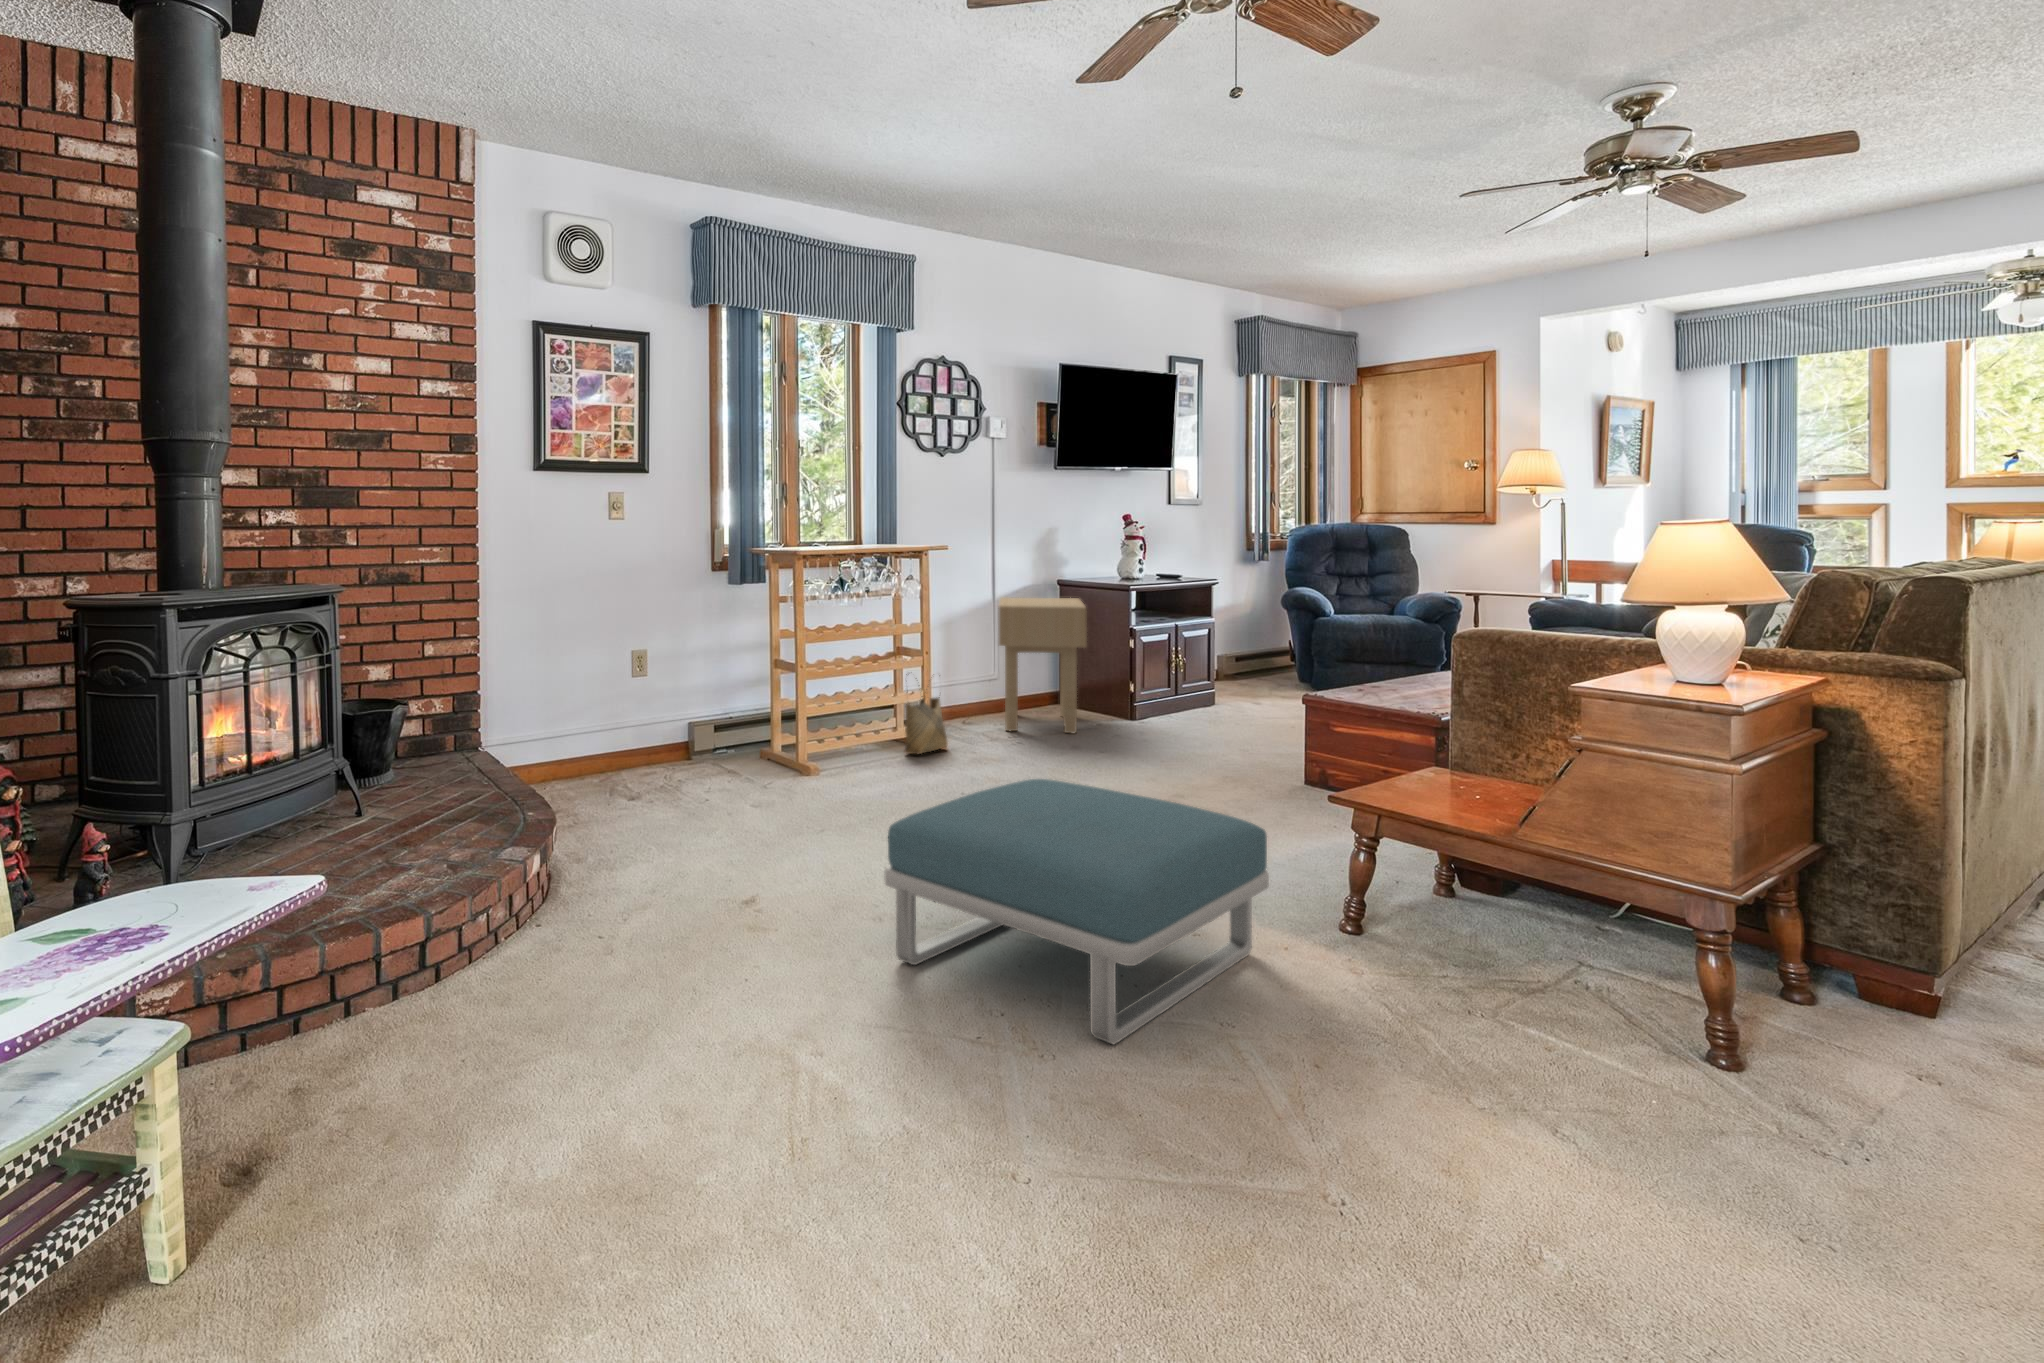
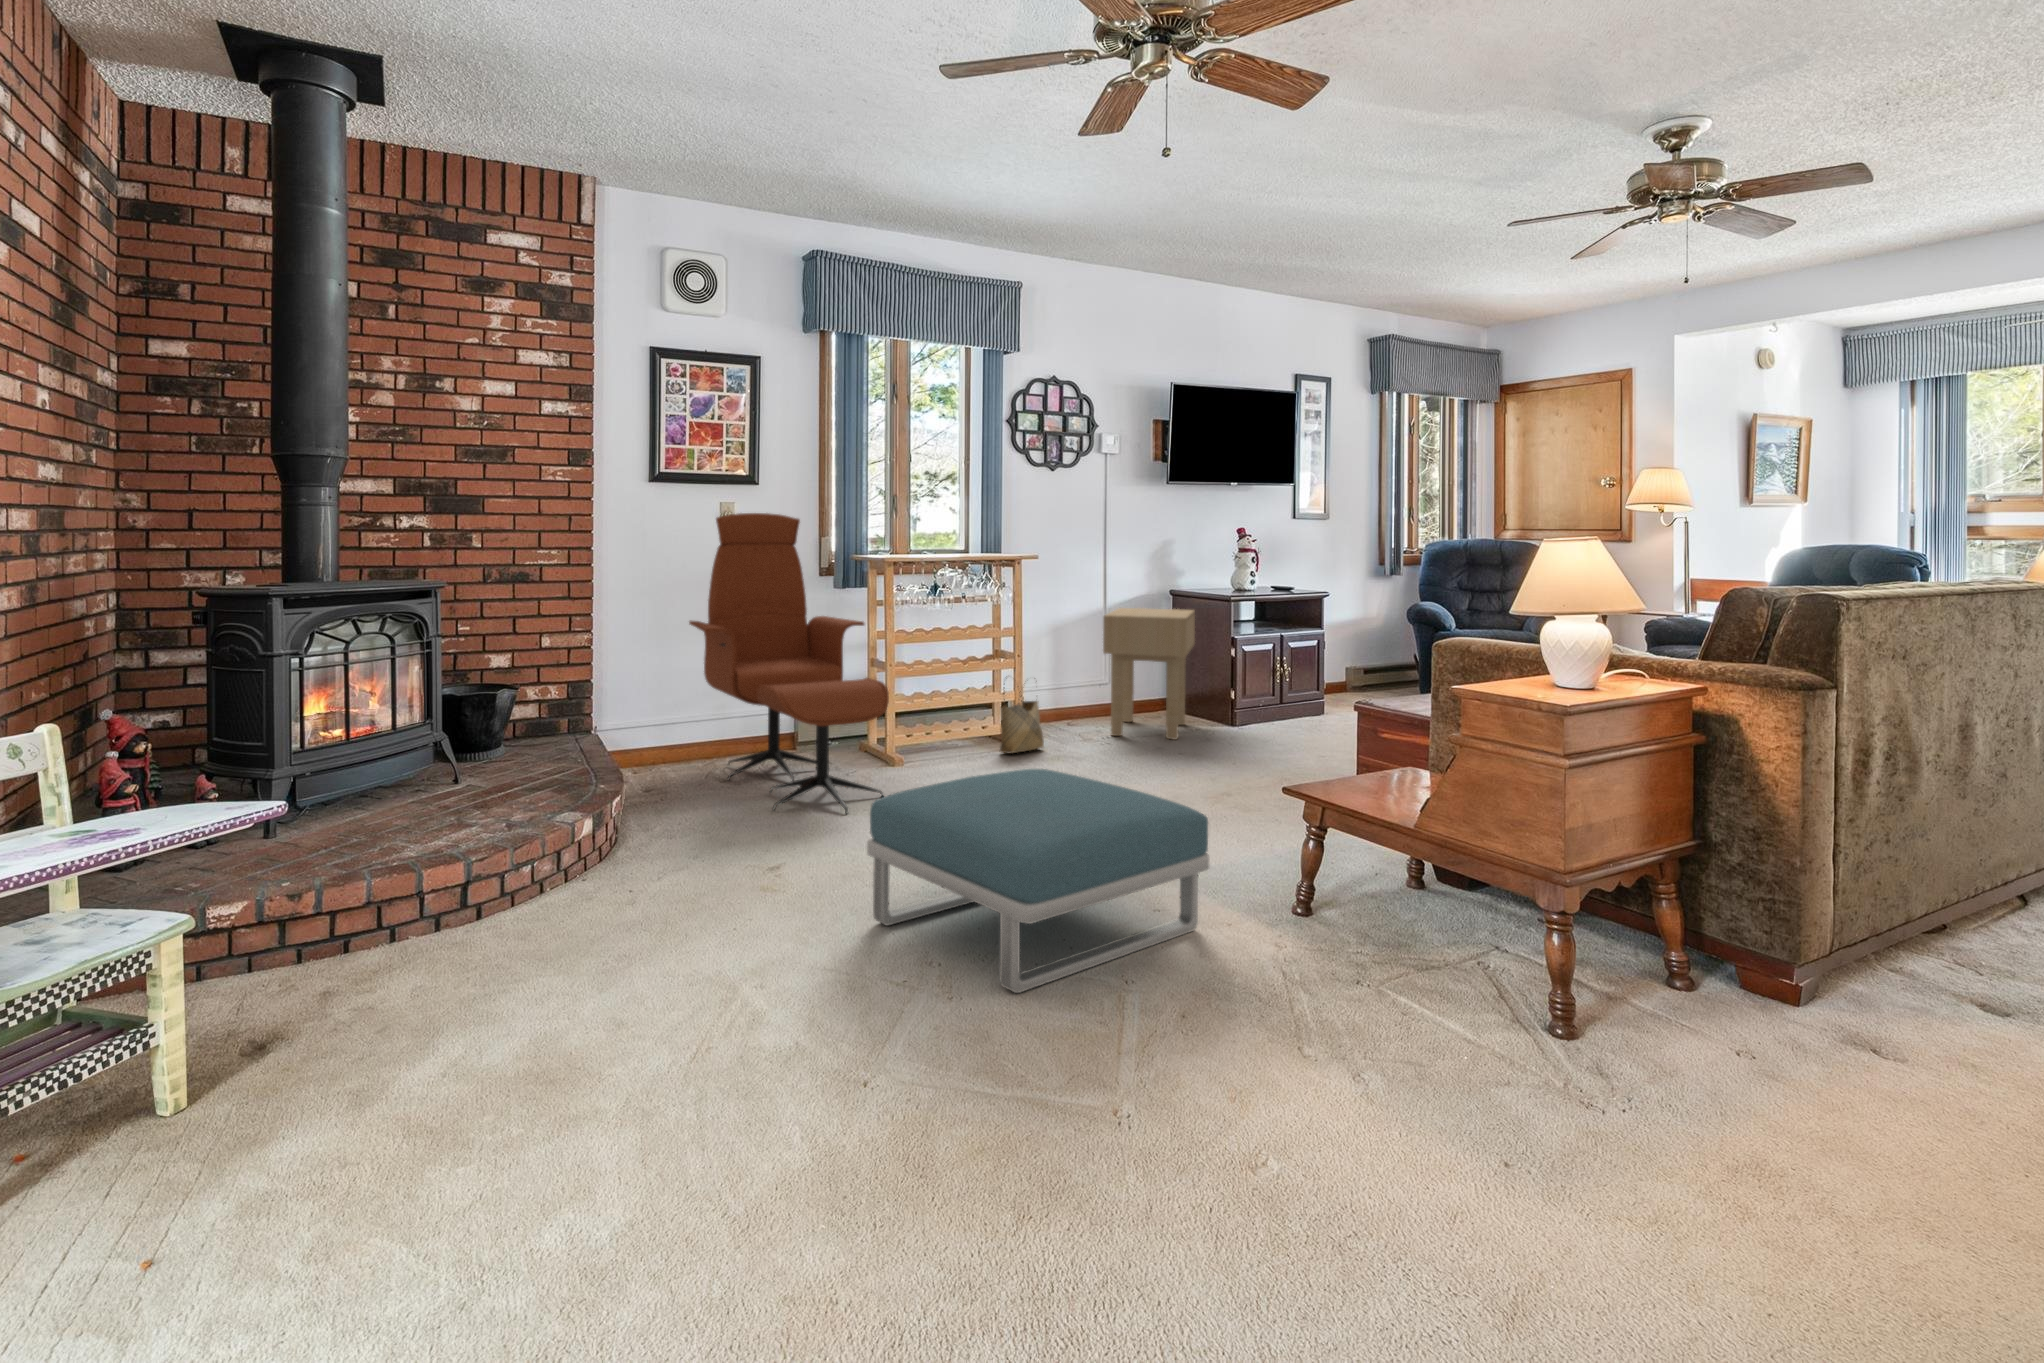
lounge chair: none [579,503,820,830] -> present [689,513,889,813]

